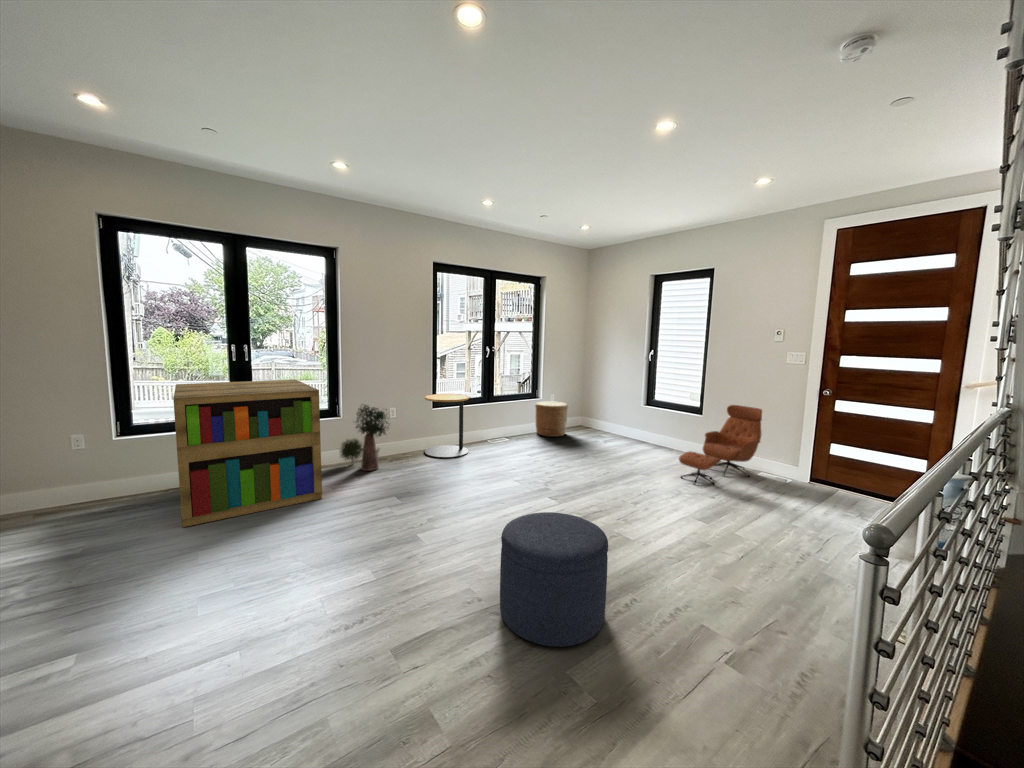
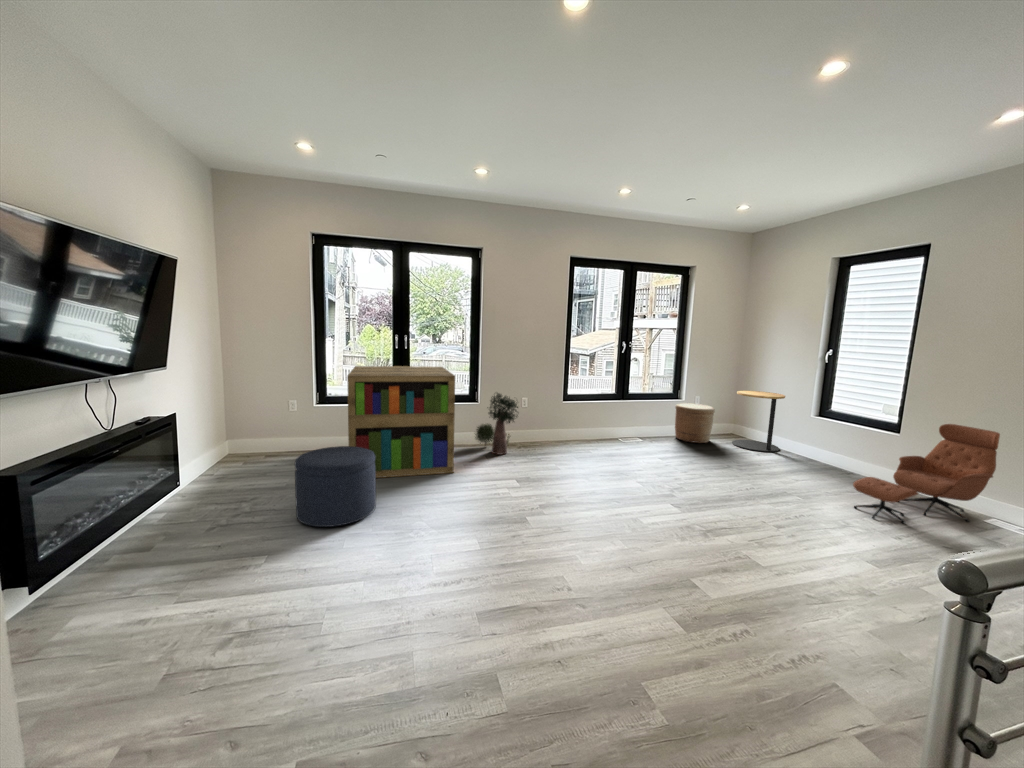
side table: present [425,394,469,458] -> present [732,391,785,452]
ottoman: present [500,512,608,647] -> present [295,446,376,527]

